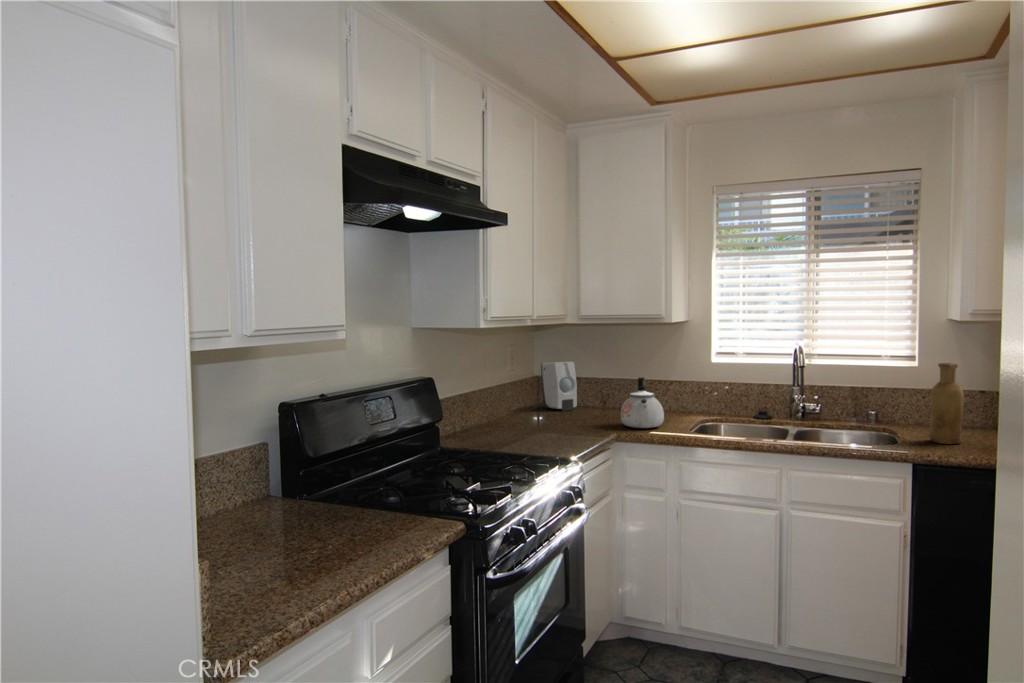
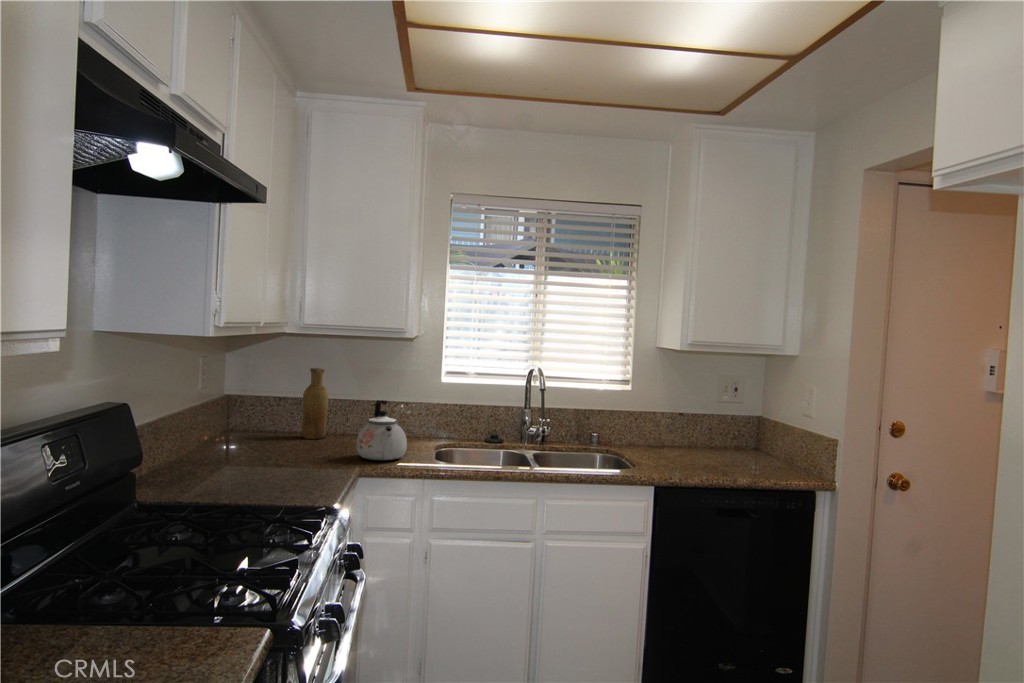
soap dispenser: present [541,362,577,411] -> none [237,380,285,440]
vase: present [930,363,964,444] -> present [302,368,328,439]

